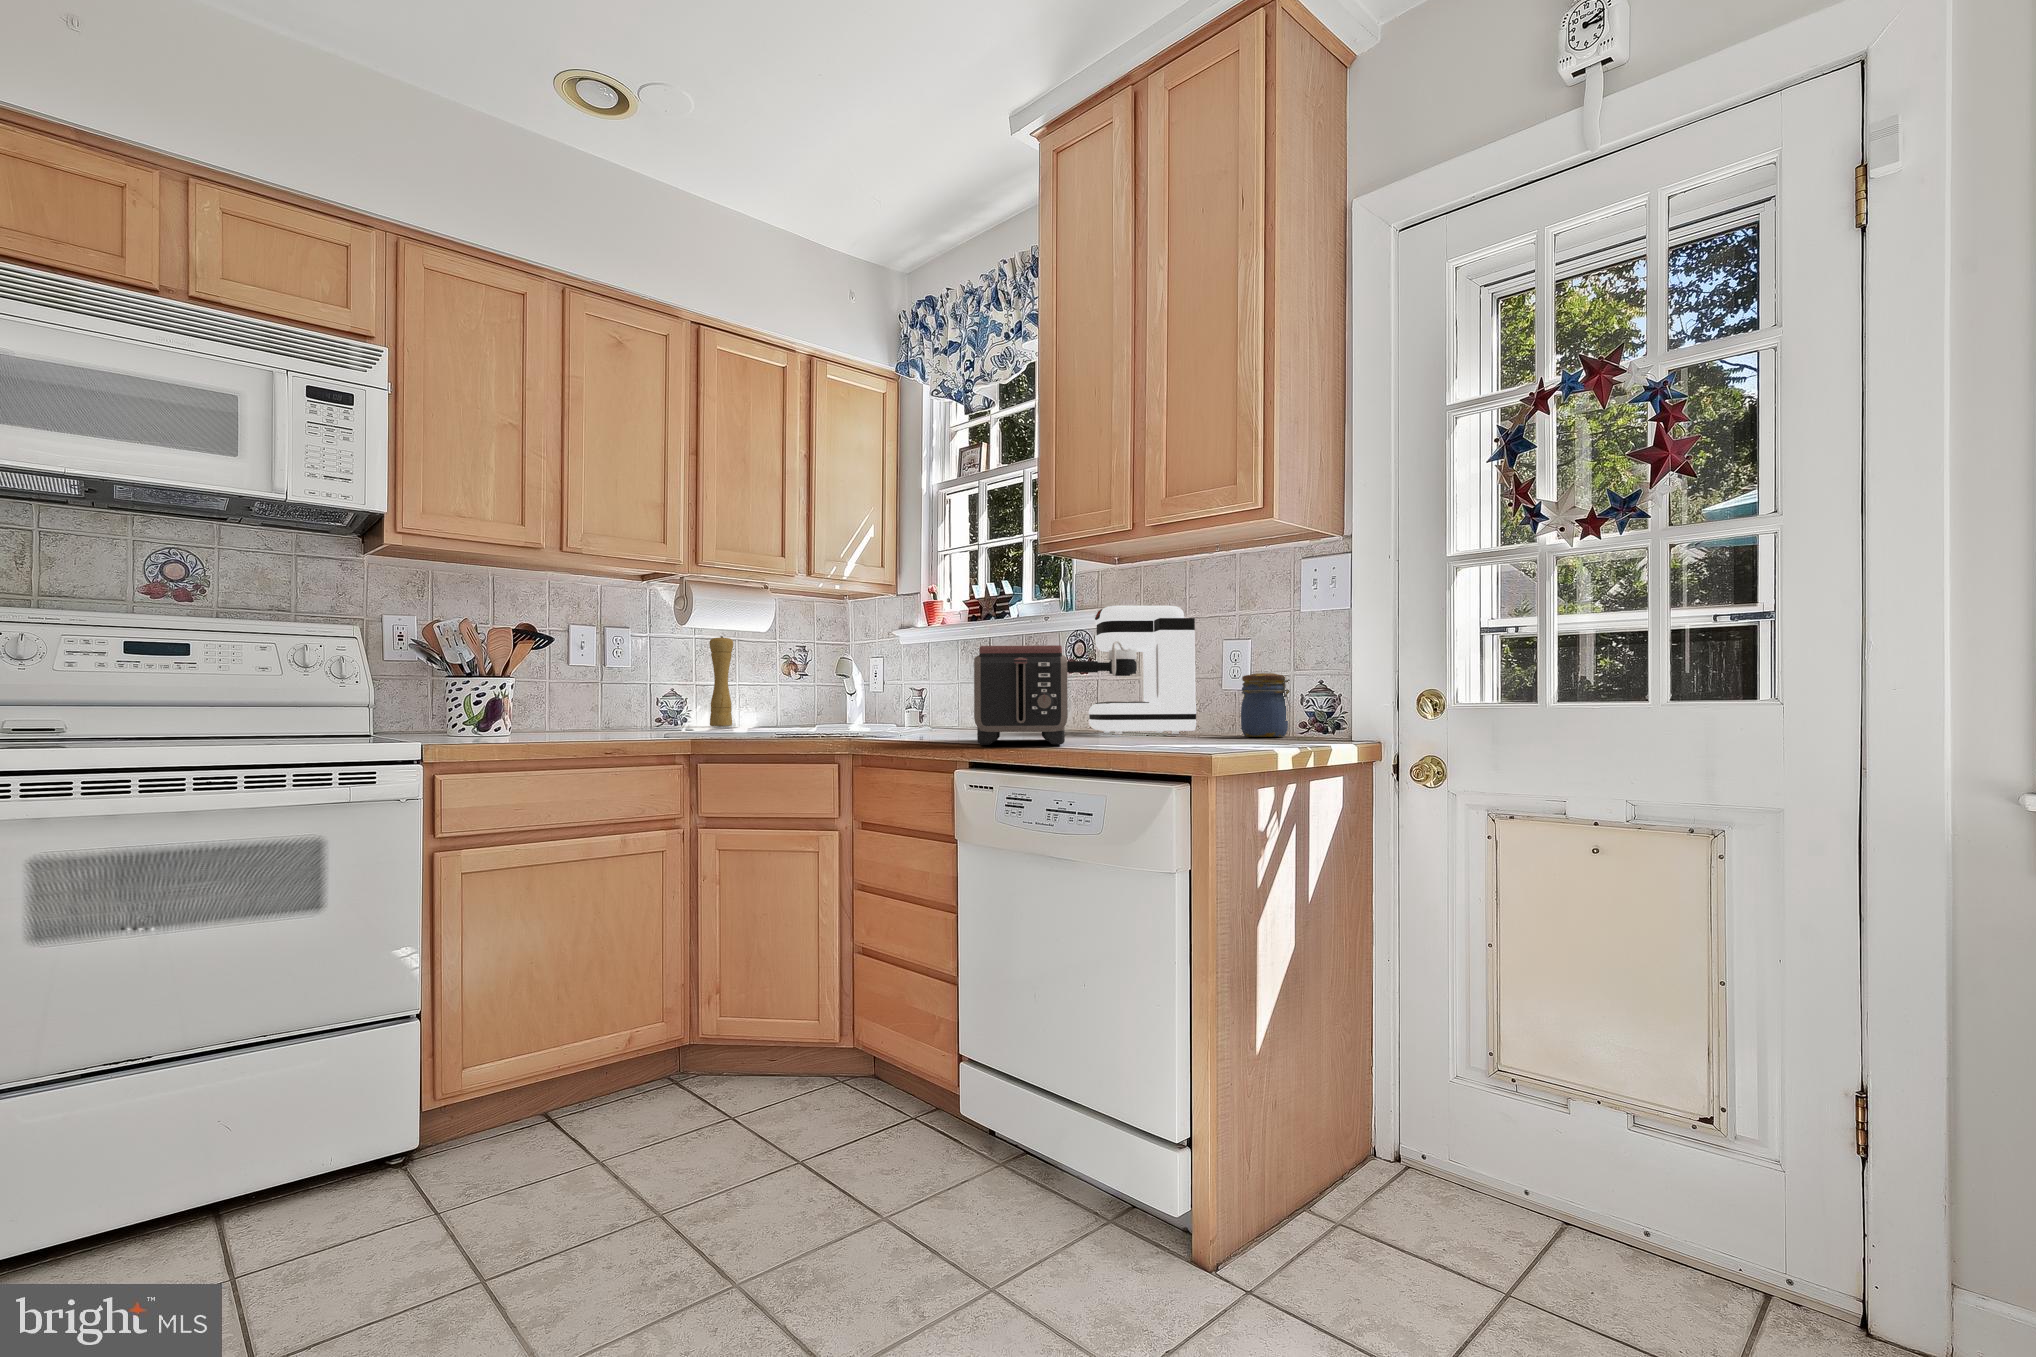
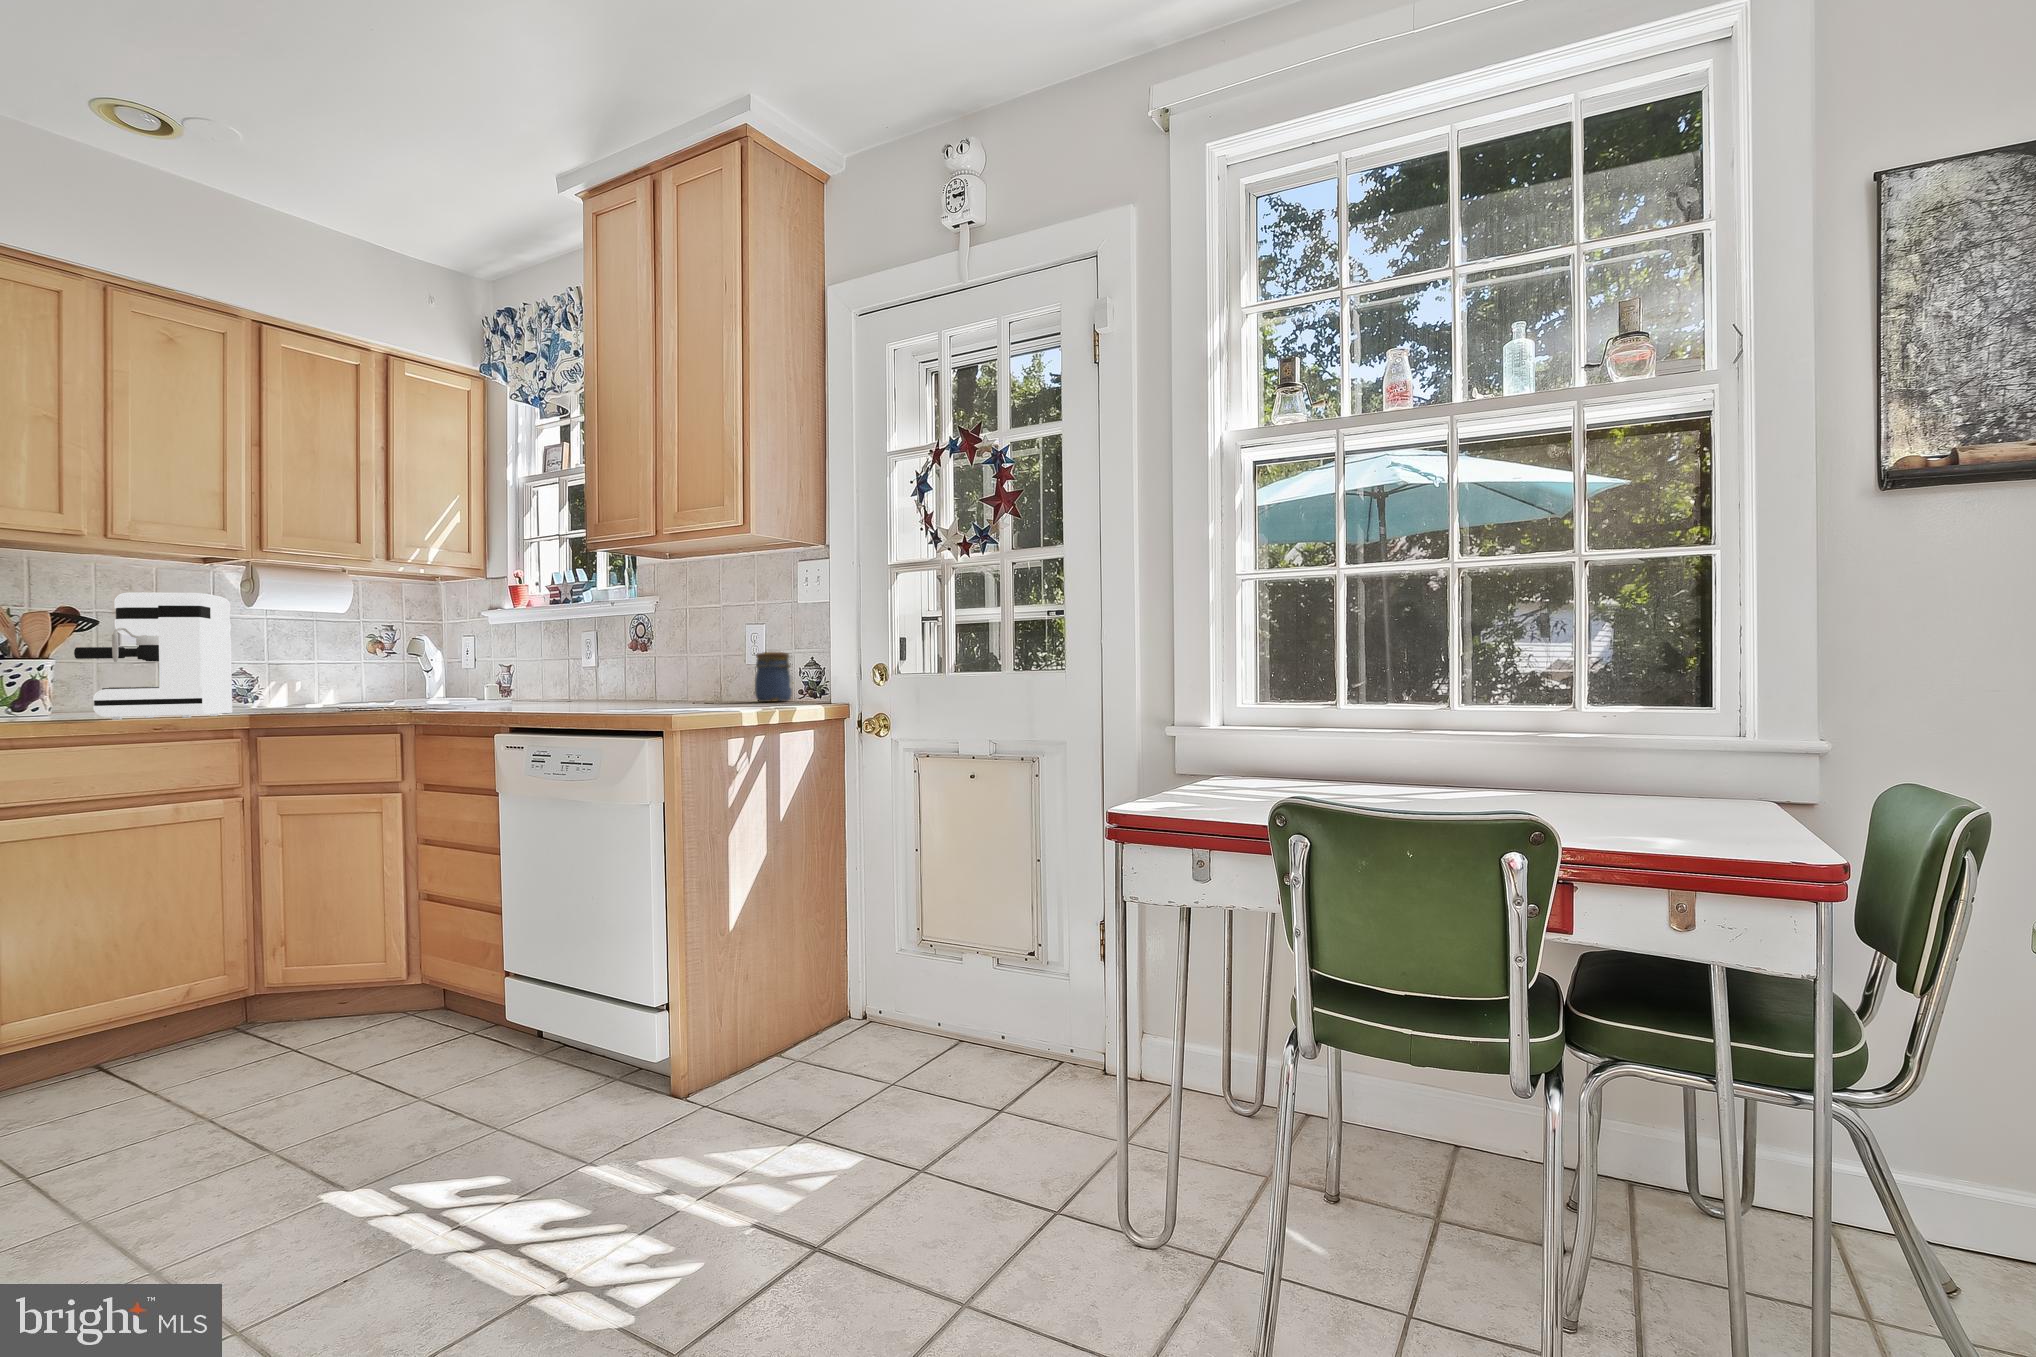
coffee maker: present [1067,605,1196,734] -> present [74,592,232,720]
pepper mill: present [709,636,733,726] -> none [283,618,310,704]
toaster: present [974,645,1068,745] -> none [506,631,600,712]

